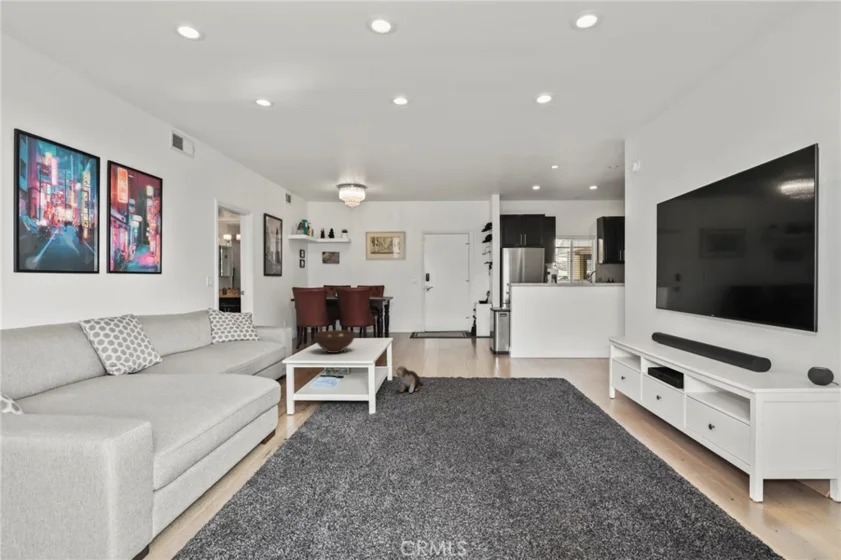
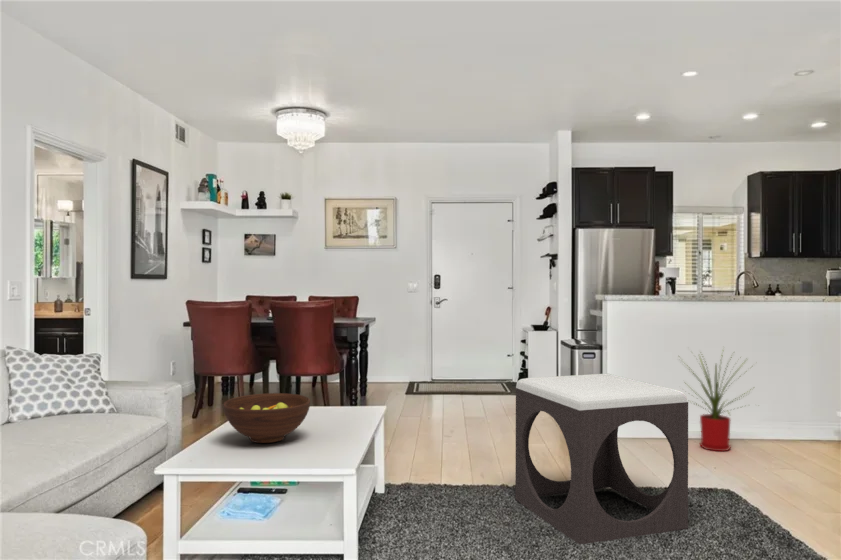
house plant: none [547,309,590,363] -> present [693,357,745,451]
footstool: none [457,322,539,402] -> present [515,374,688,544]
plush toy: present [394,366,423,393] -> none [389,468,447,525]

